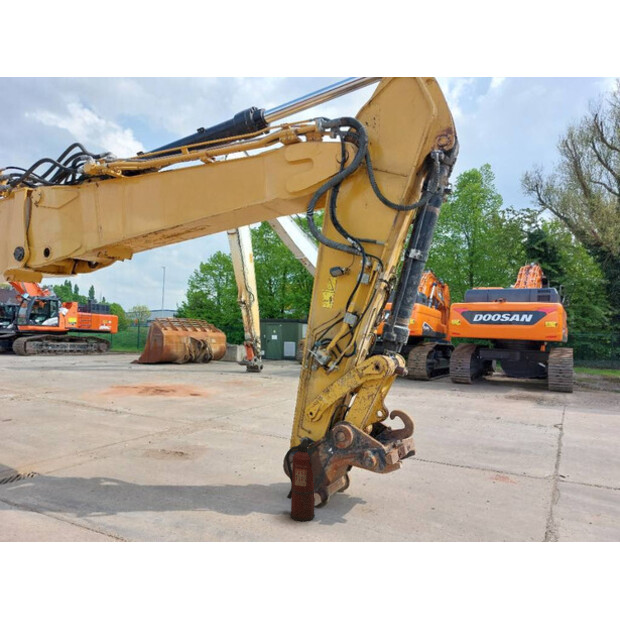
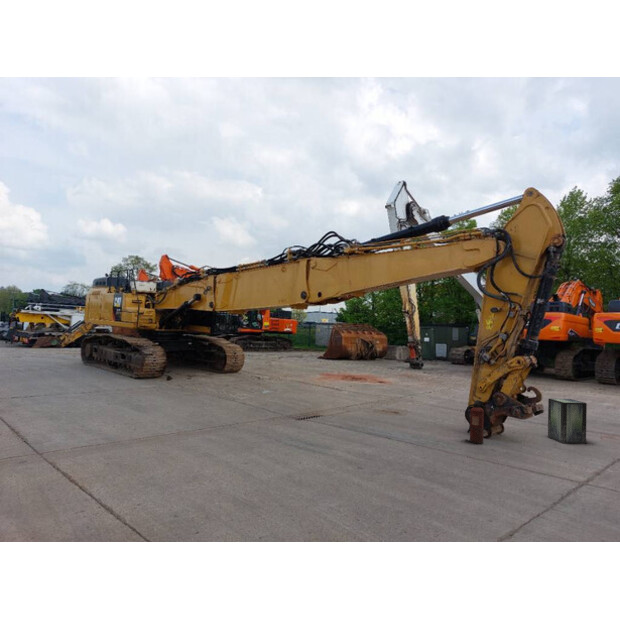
storage box: none [416,421,473,498] -> present [548,399,587,444]

